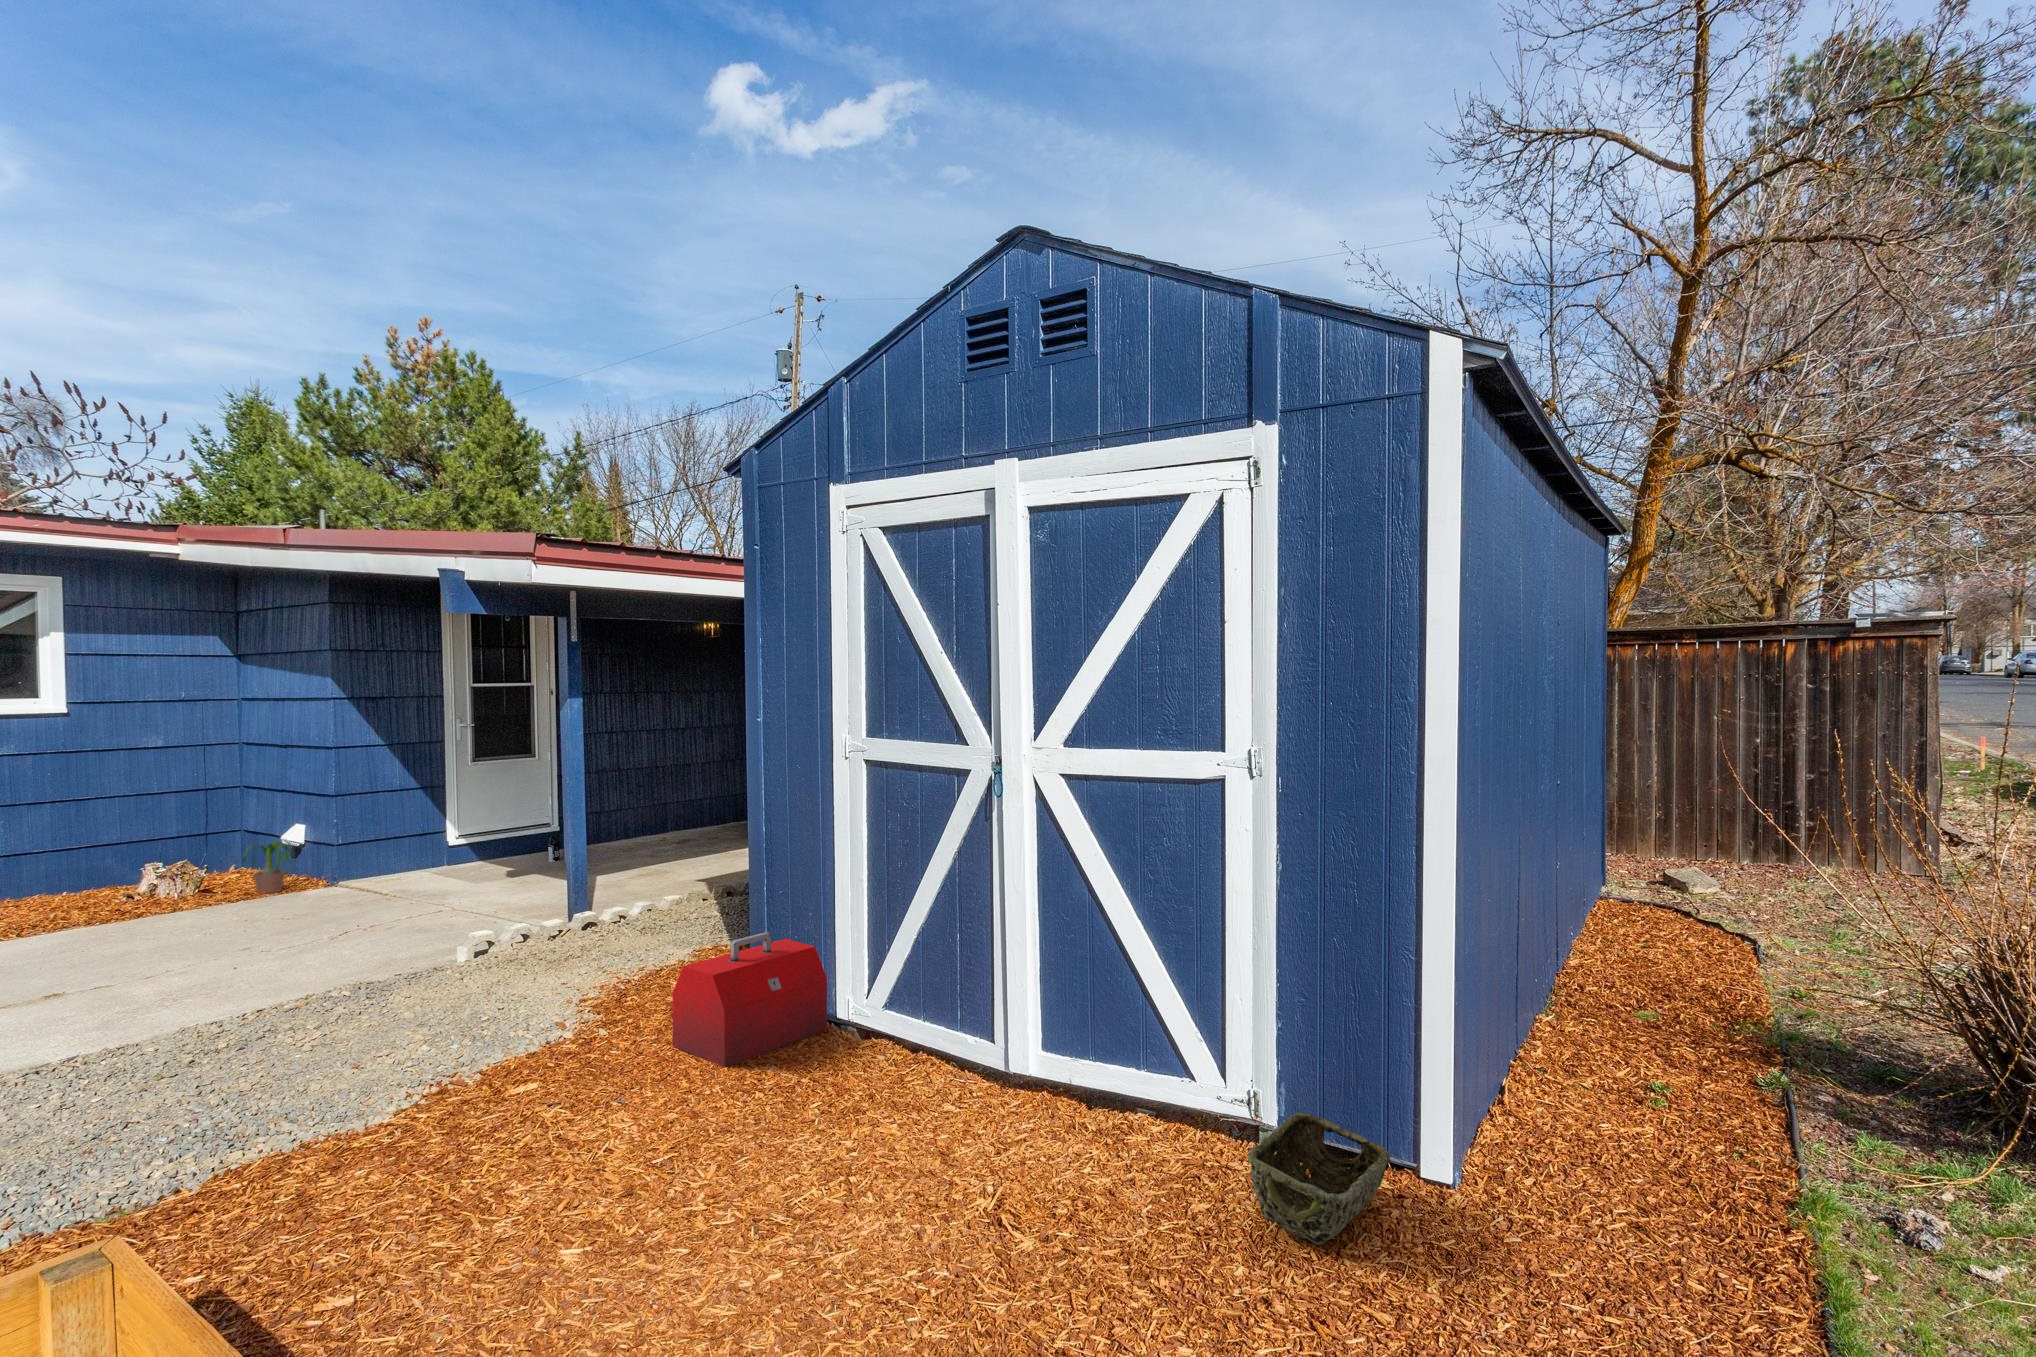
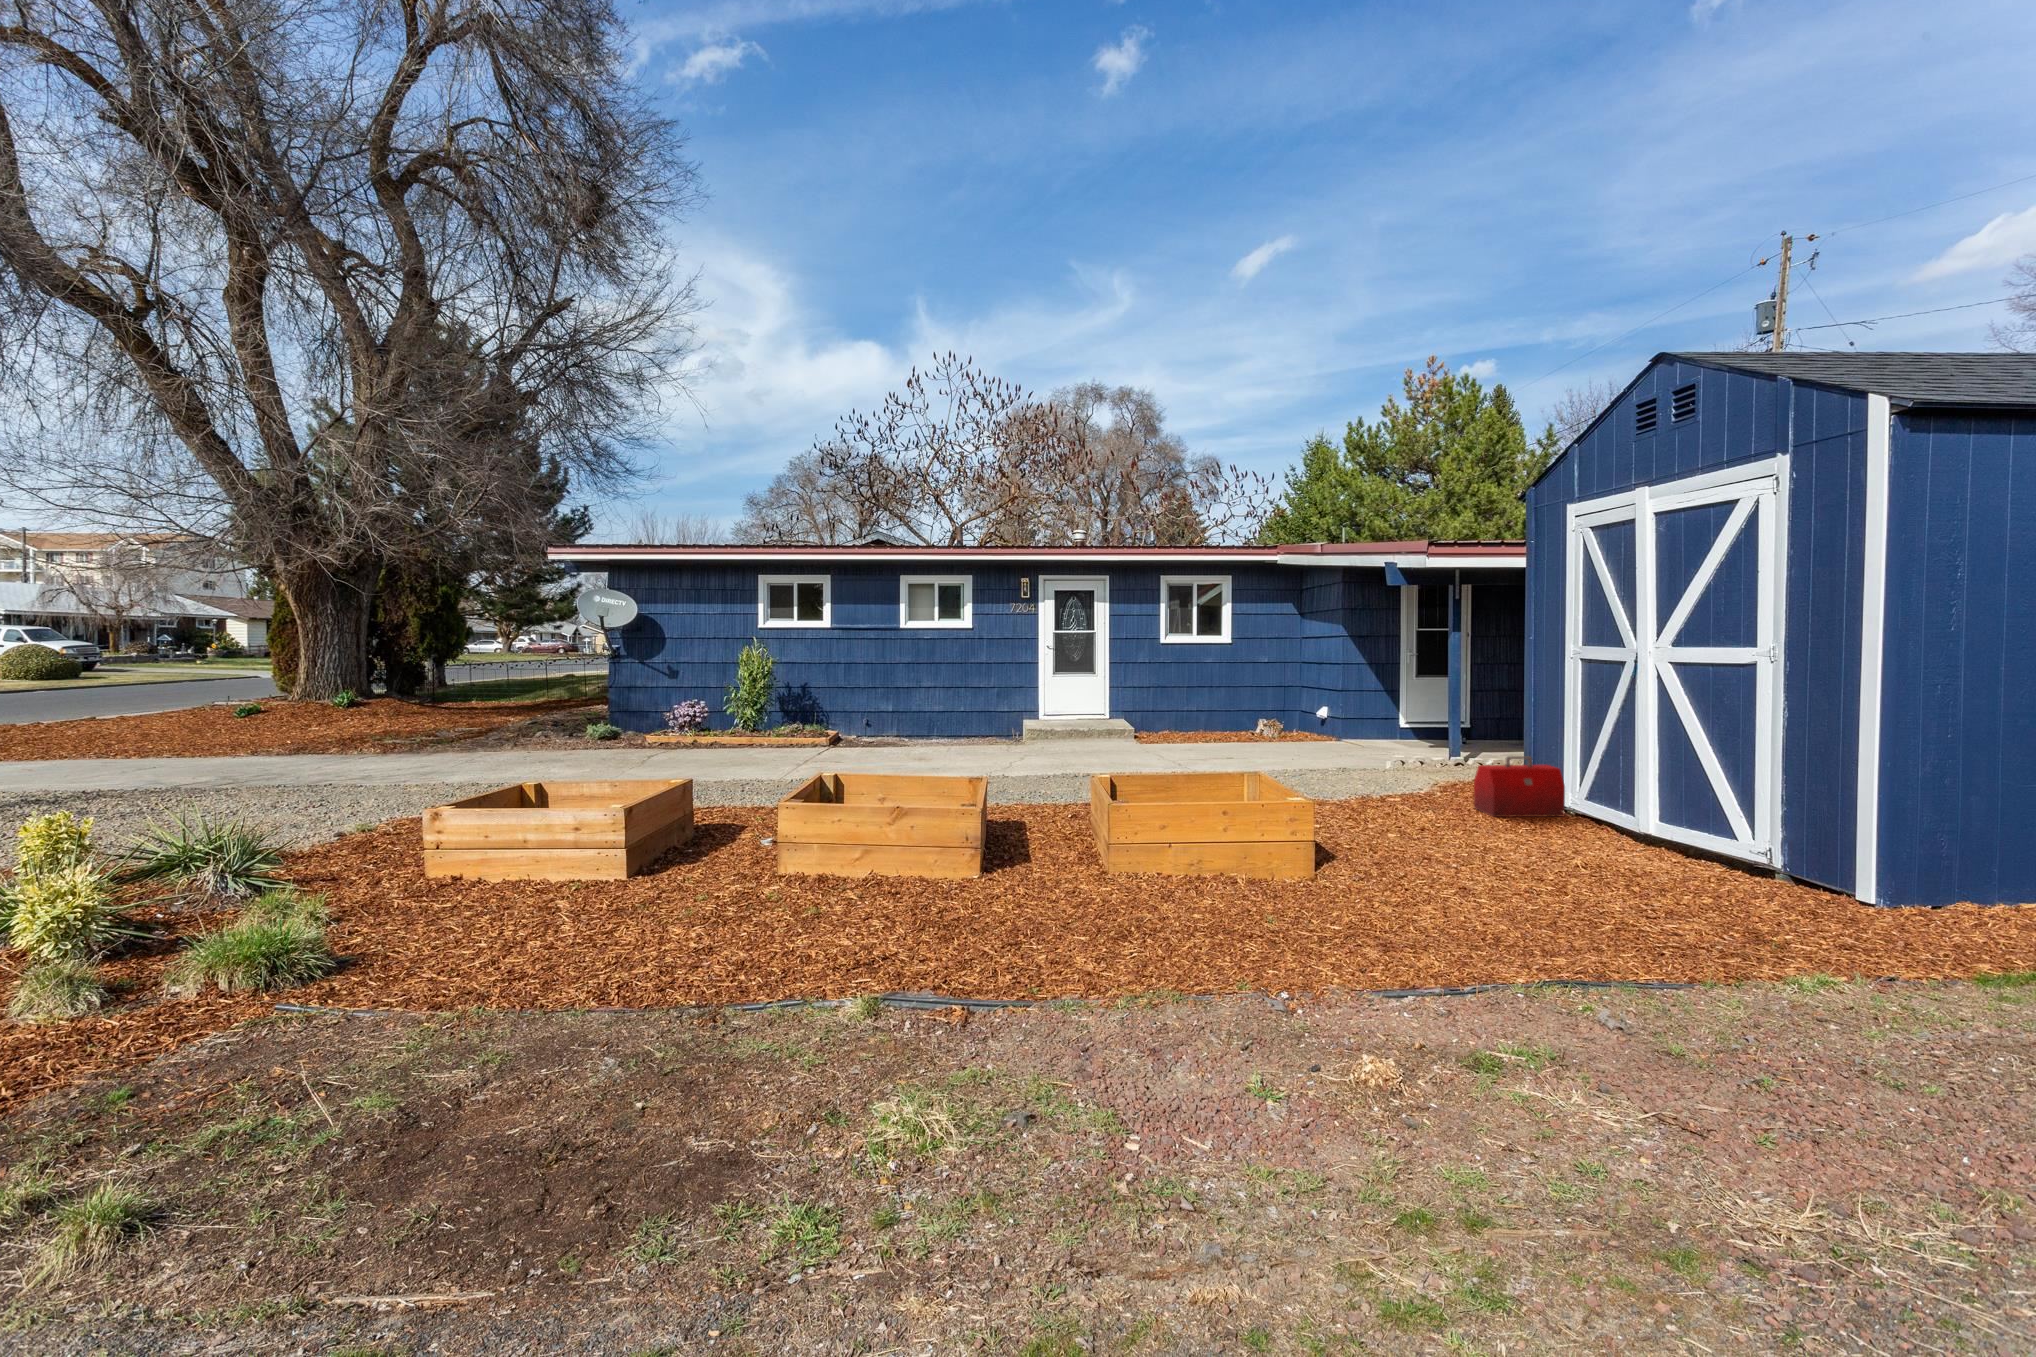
potted plant: present [243,841,295,893] -> none [1293,711,1327,739]
woven basket: present [1247,1112,1390,1245] -> none [1703,853,1817,902]

